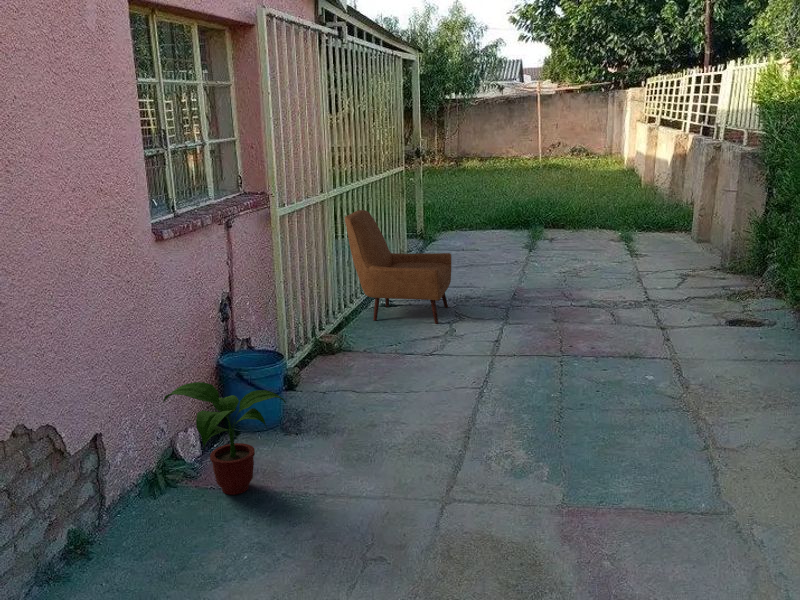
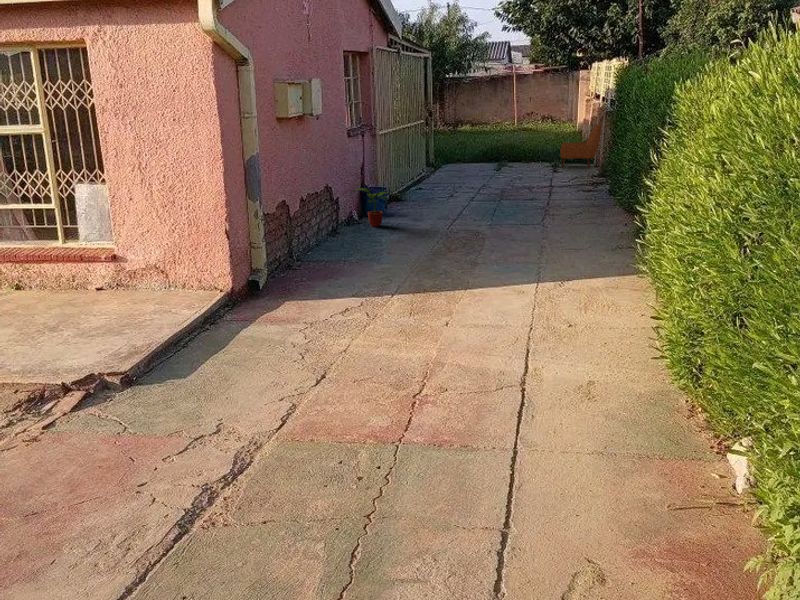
chair: present [345,210,452,324] -> present [560,123,601,168]

